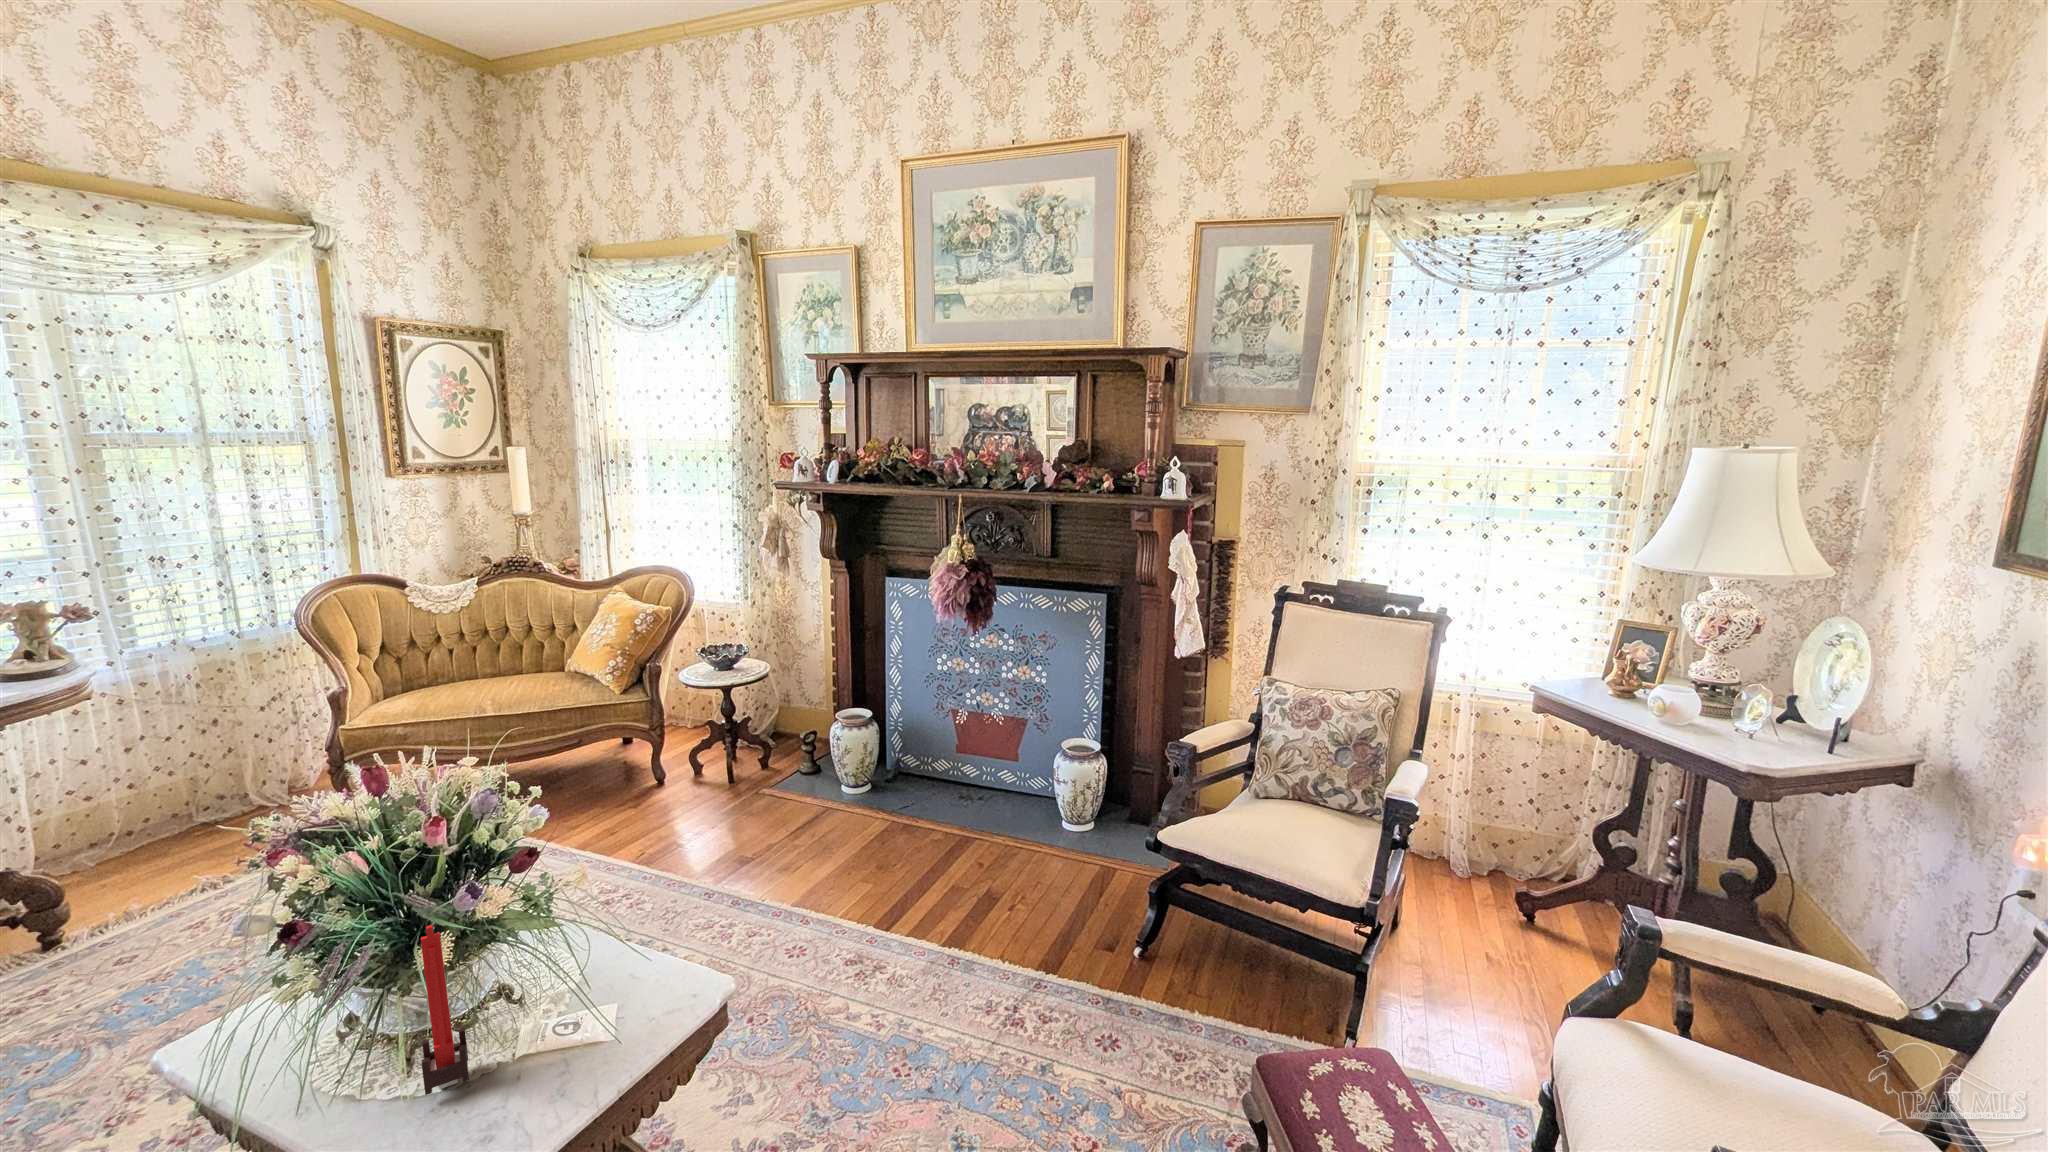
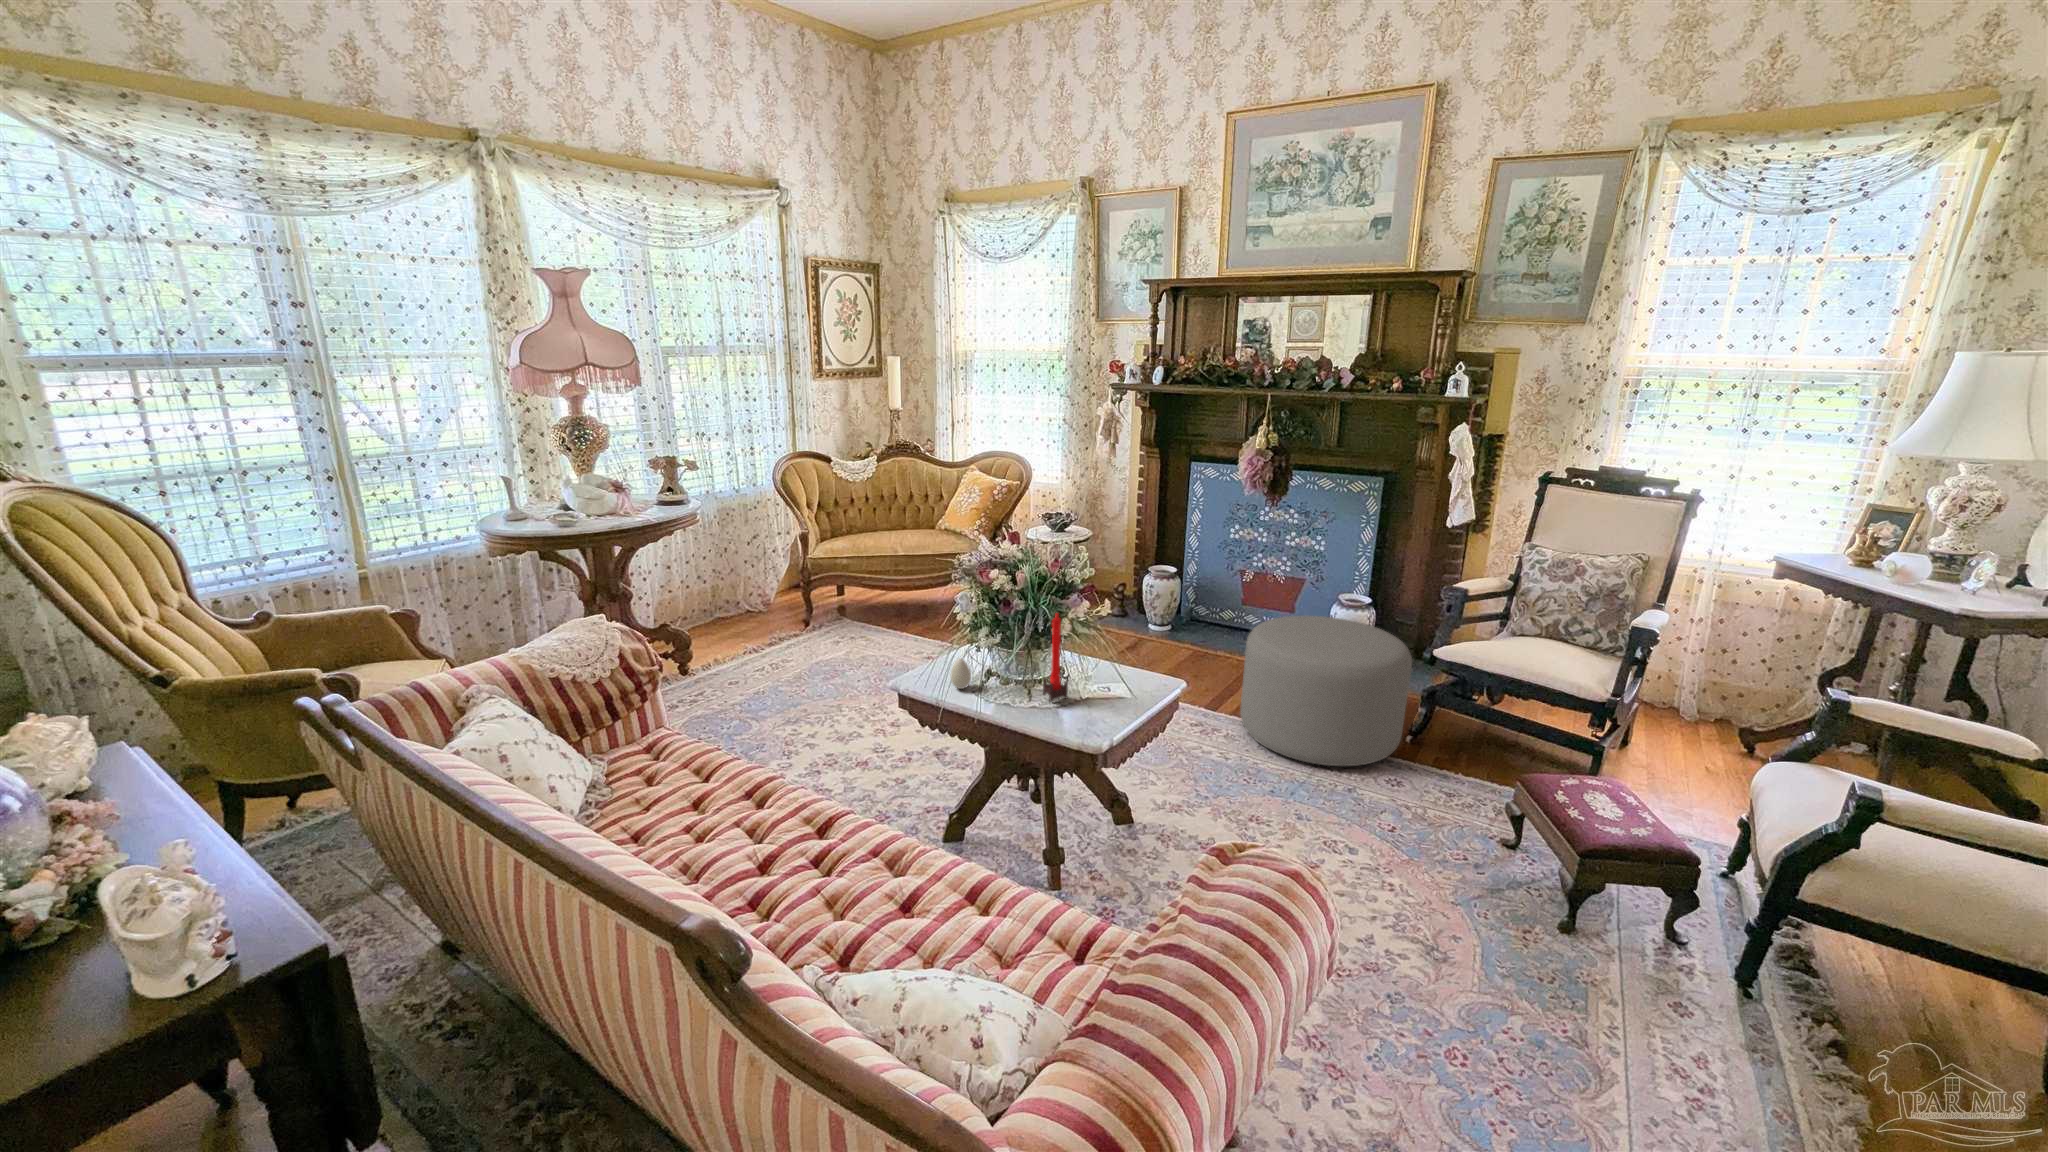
ottoman: none [905,793,1125,1038] -> present [1240,616,1412,766]
decorative egg: none [244,1013,298,1073] -> present [950,658,971,689]

